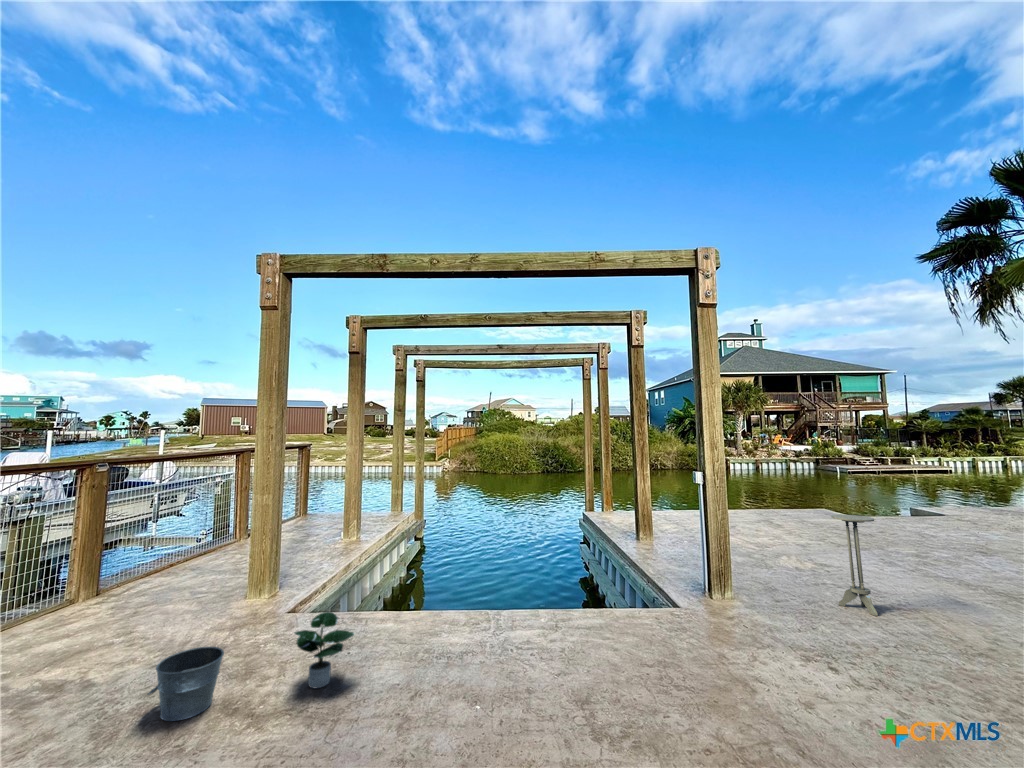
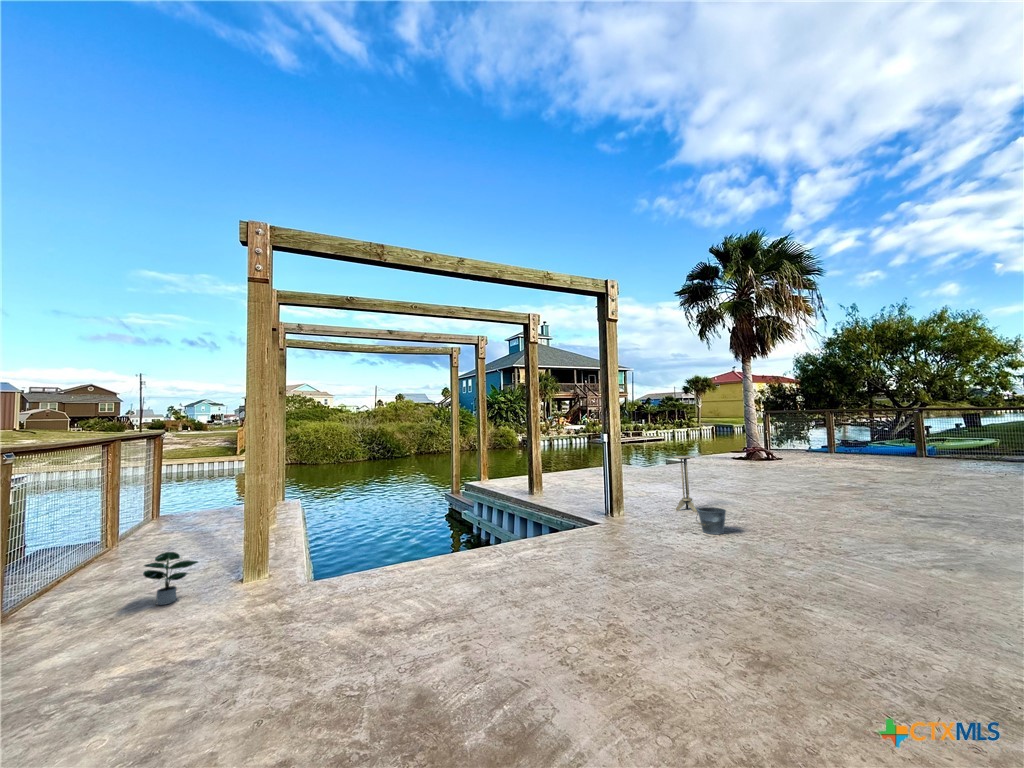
potted plant: present [294,612,354,688] -> present [143,552,198,605]
bucket: present [148,647,224,721] -> present [696,507,726,534]

